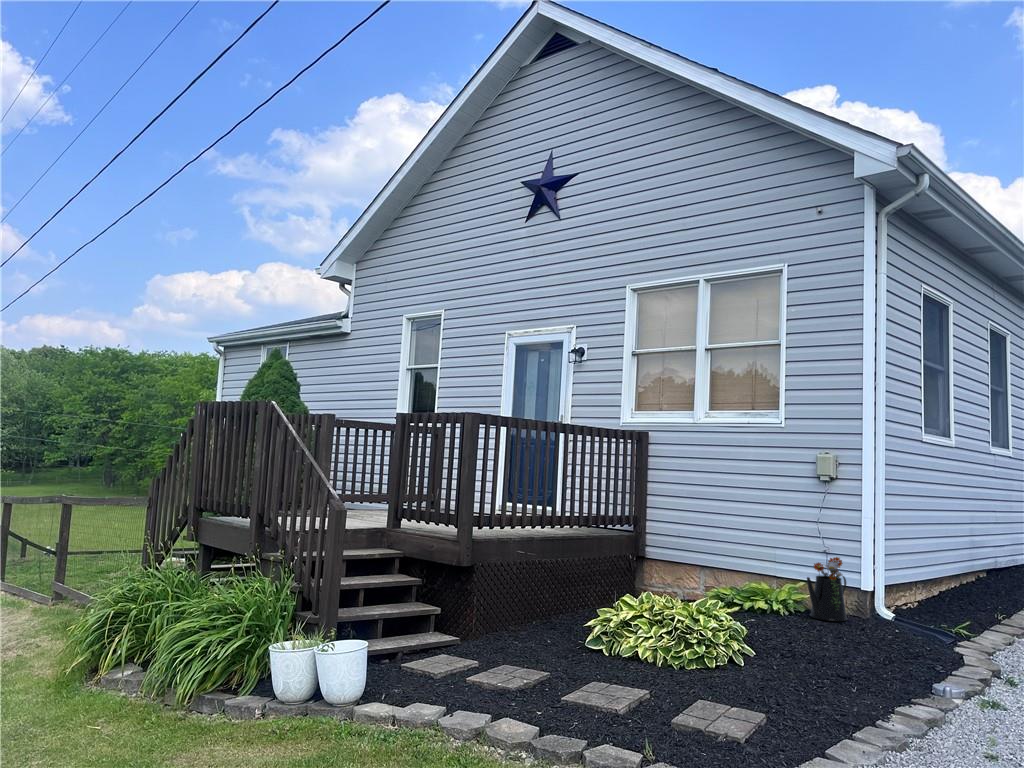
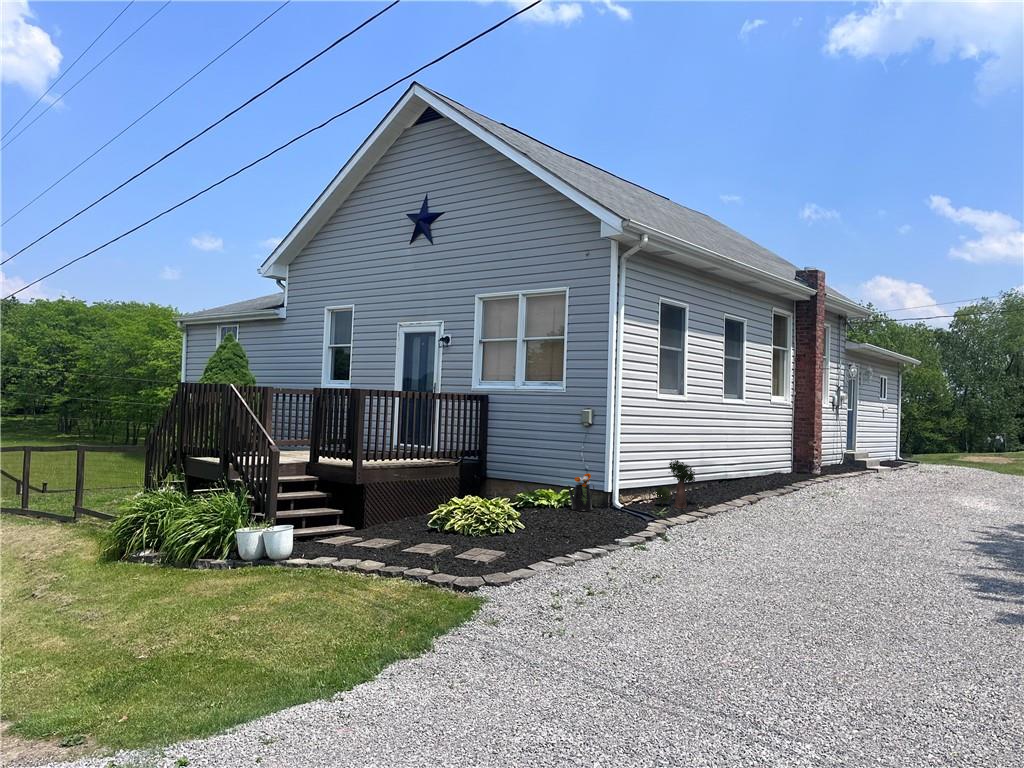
potted plant: none [923,537,997,617] -> present [654,460,695,508]

